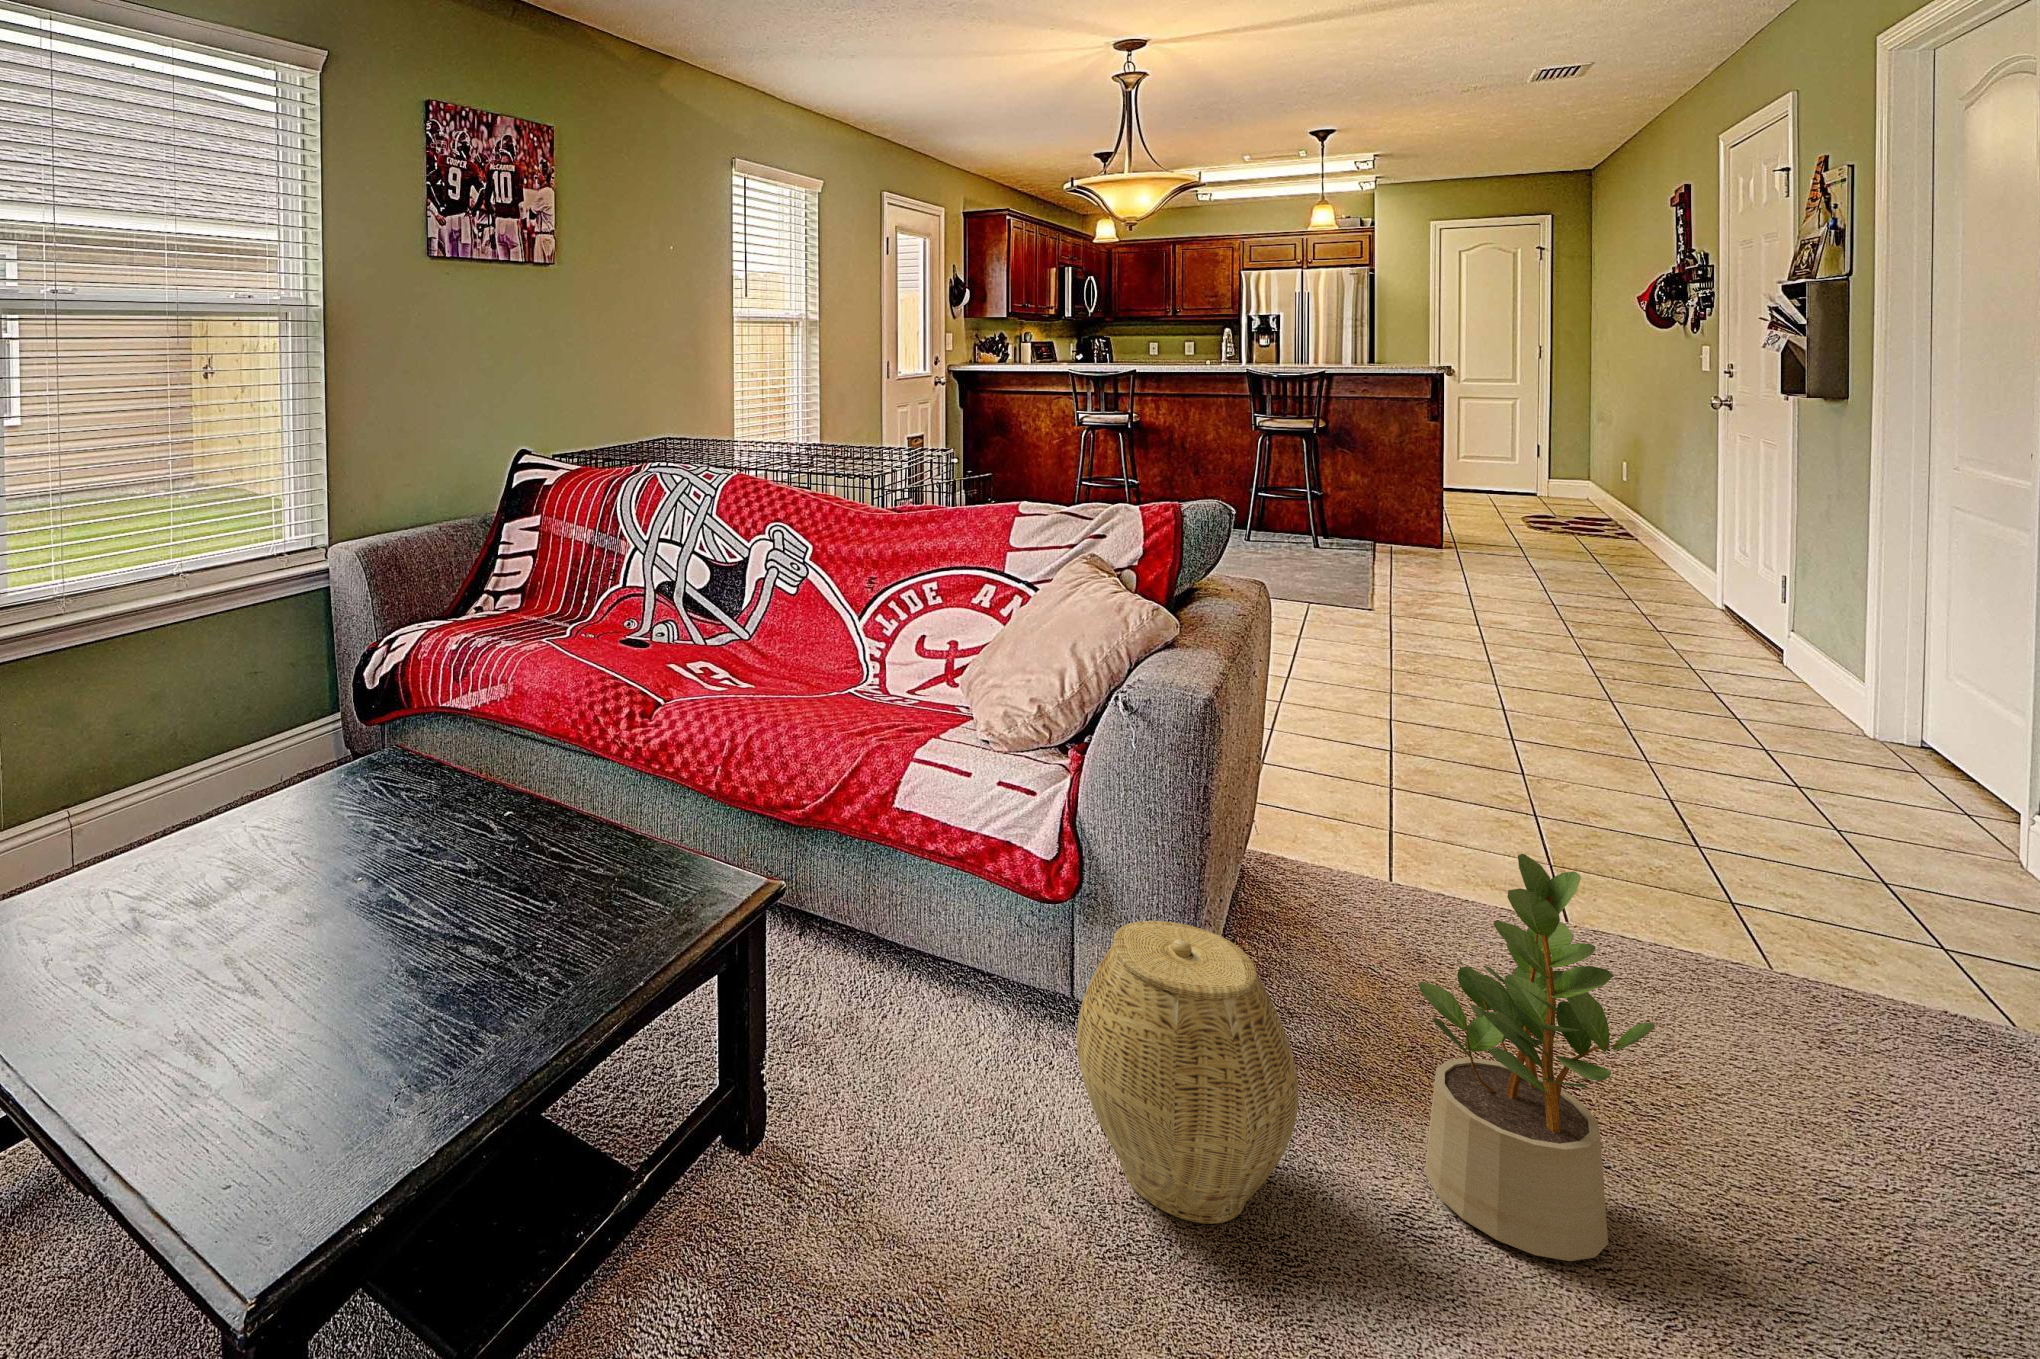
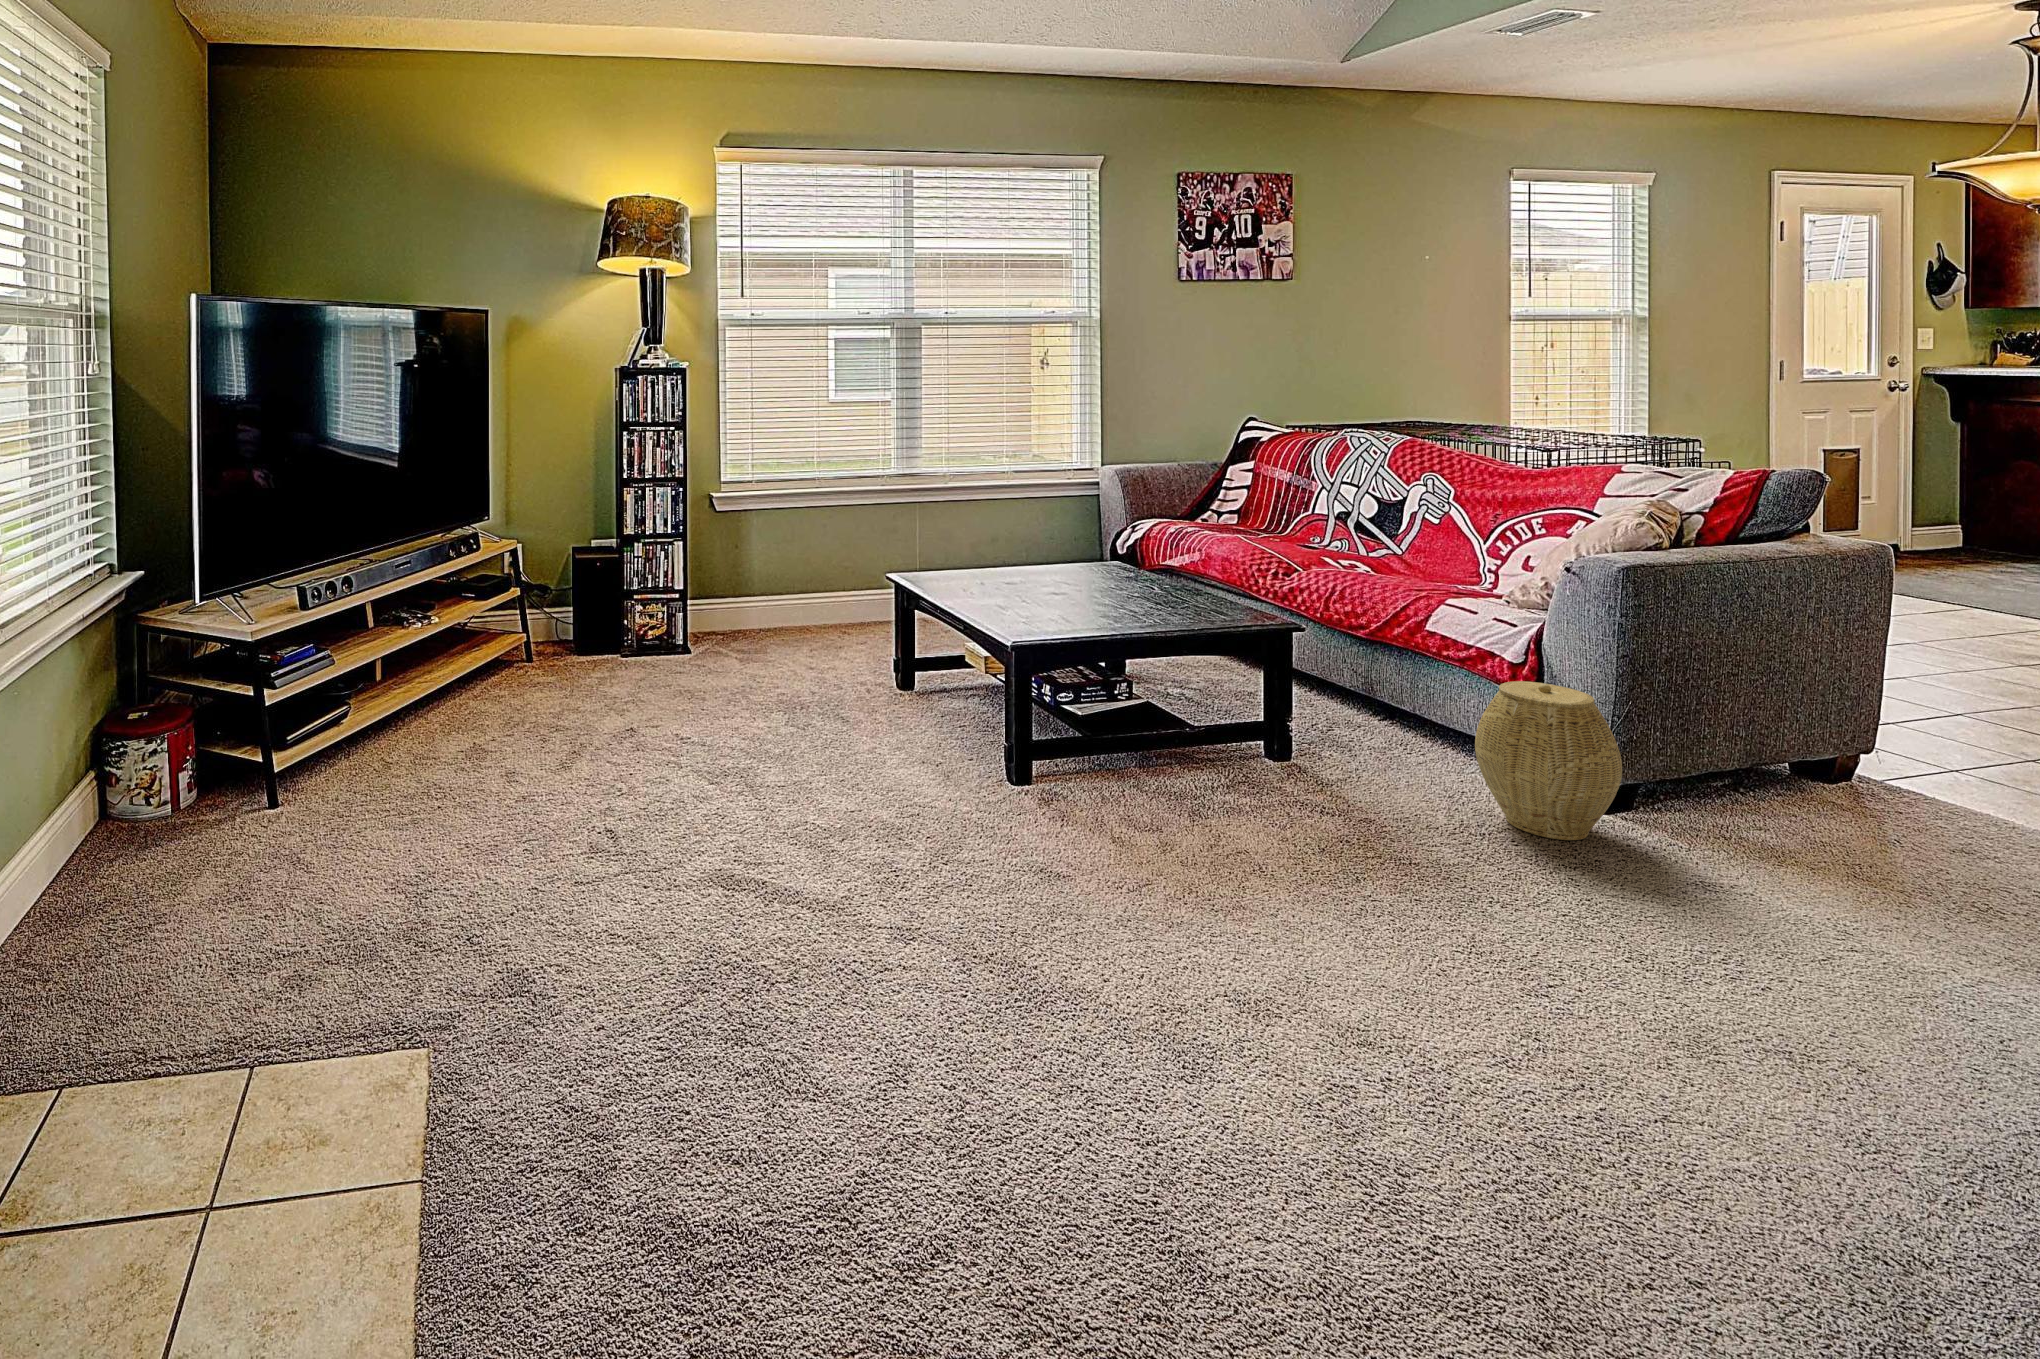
potted plant: present [1418,854,1655,1261] -> none [1735,660,1888,909]

